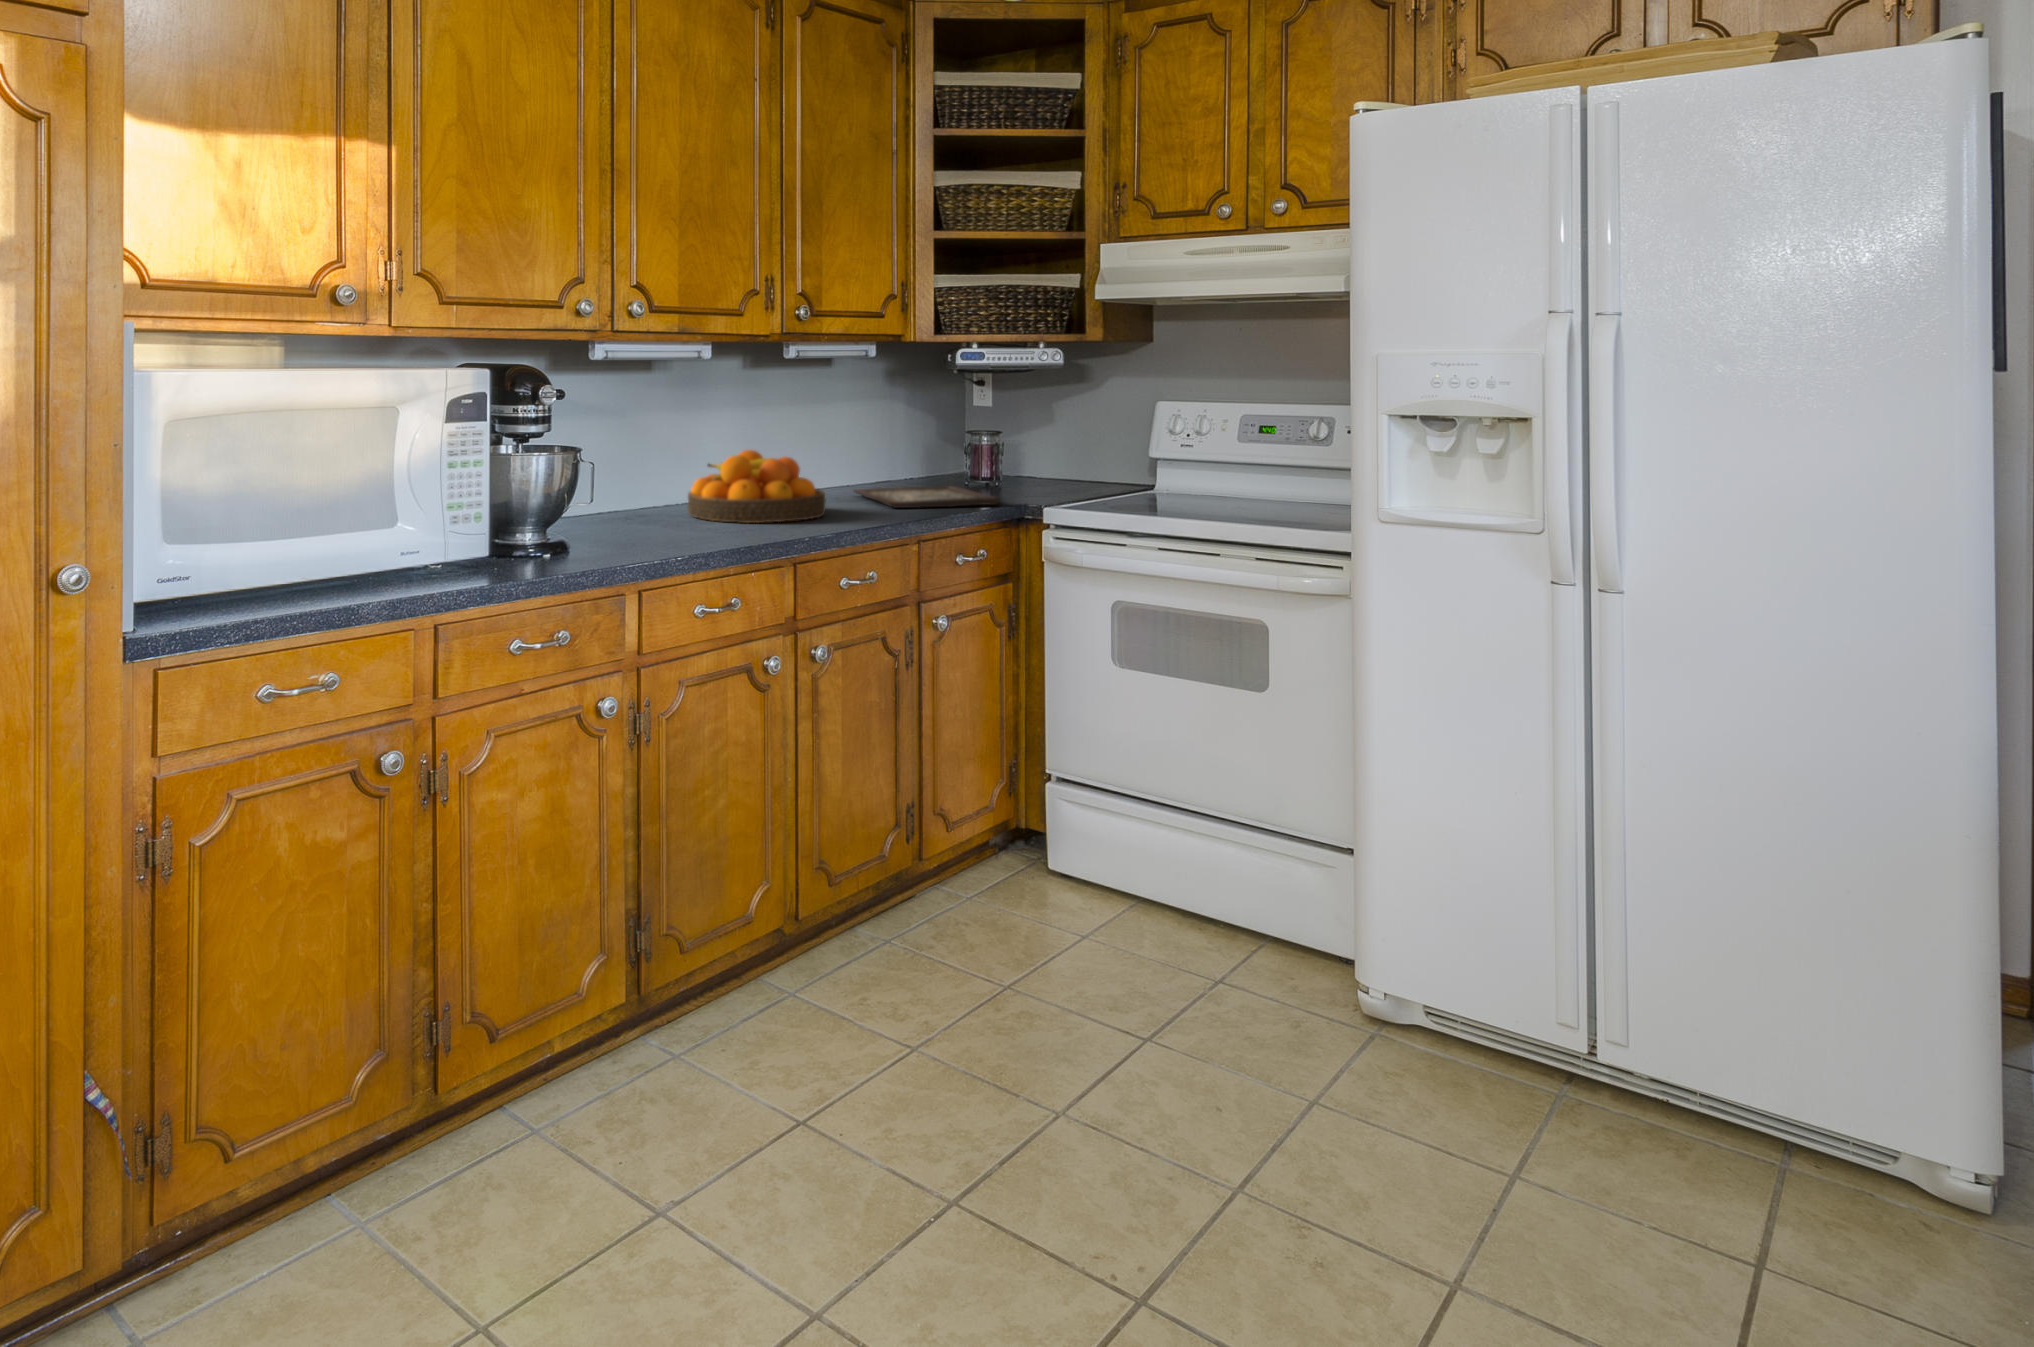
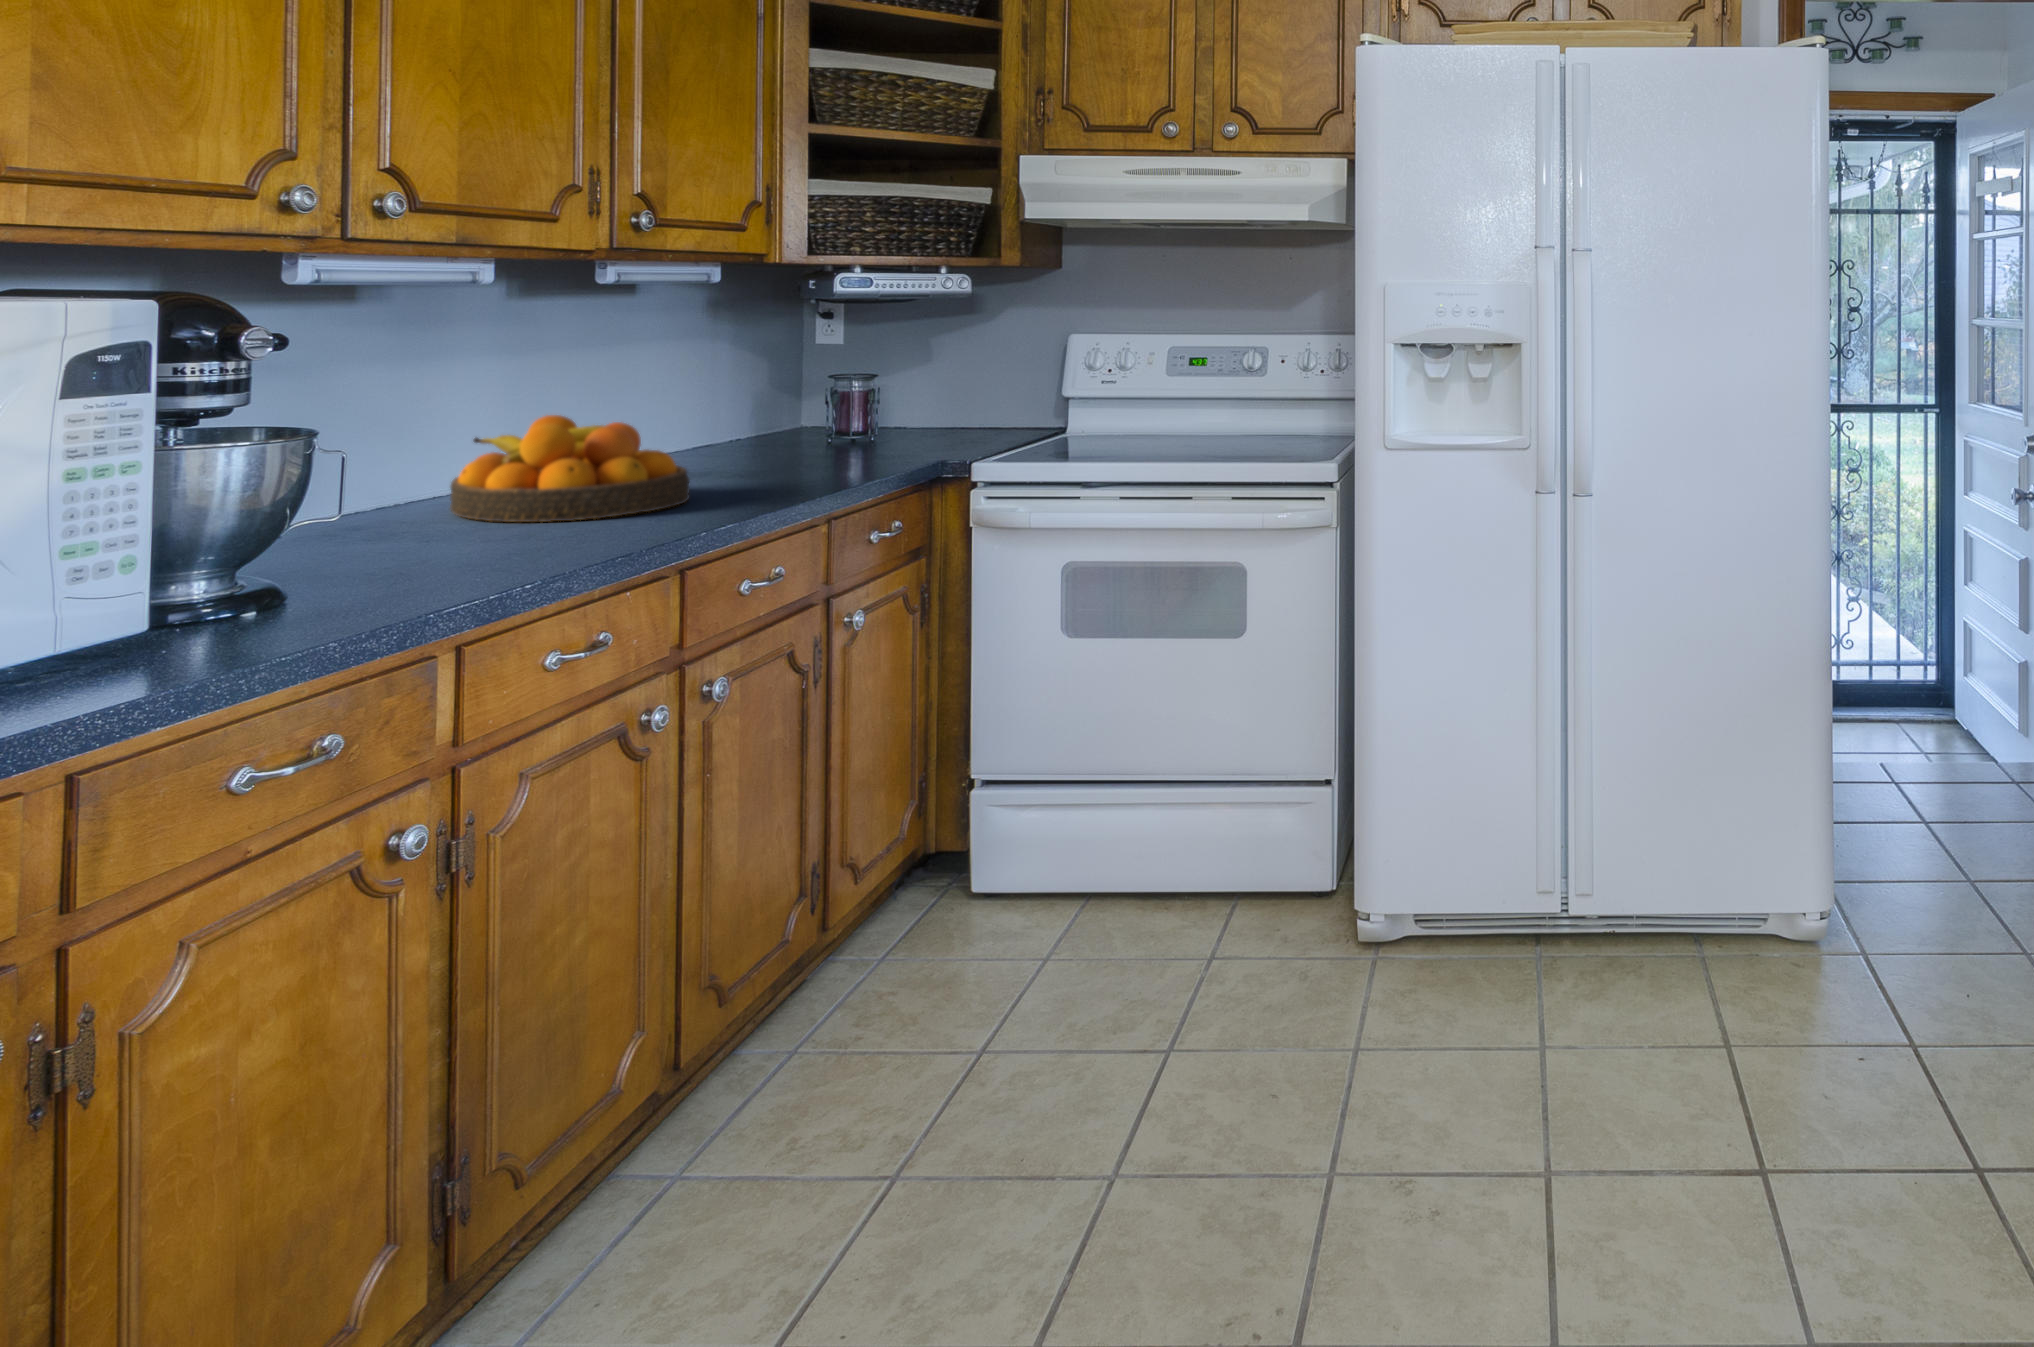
tray: present [854,486,999,508] -> none [690,446,913,481]

